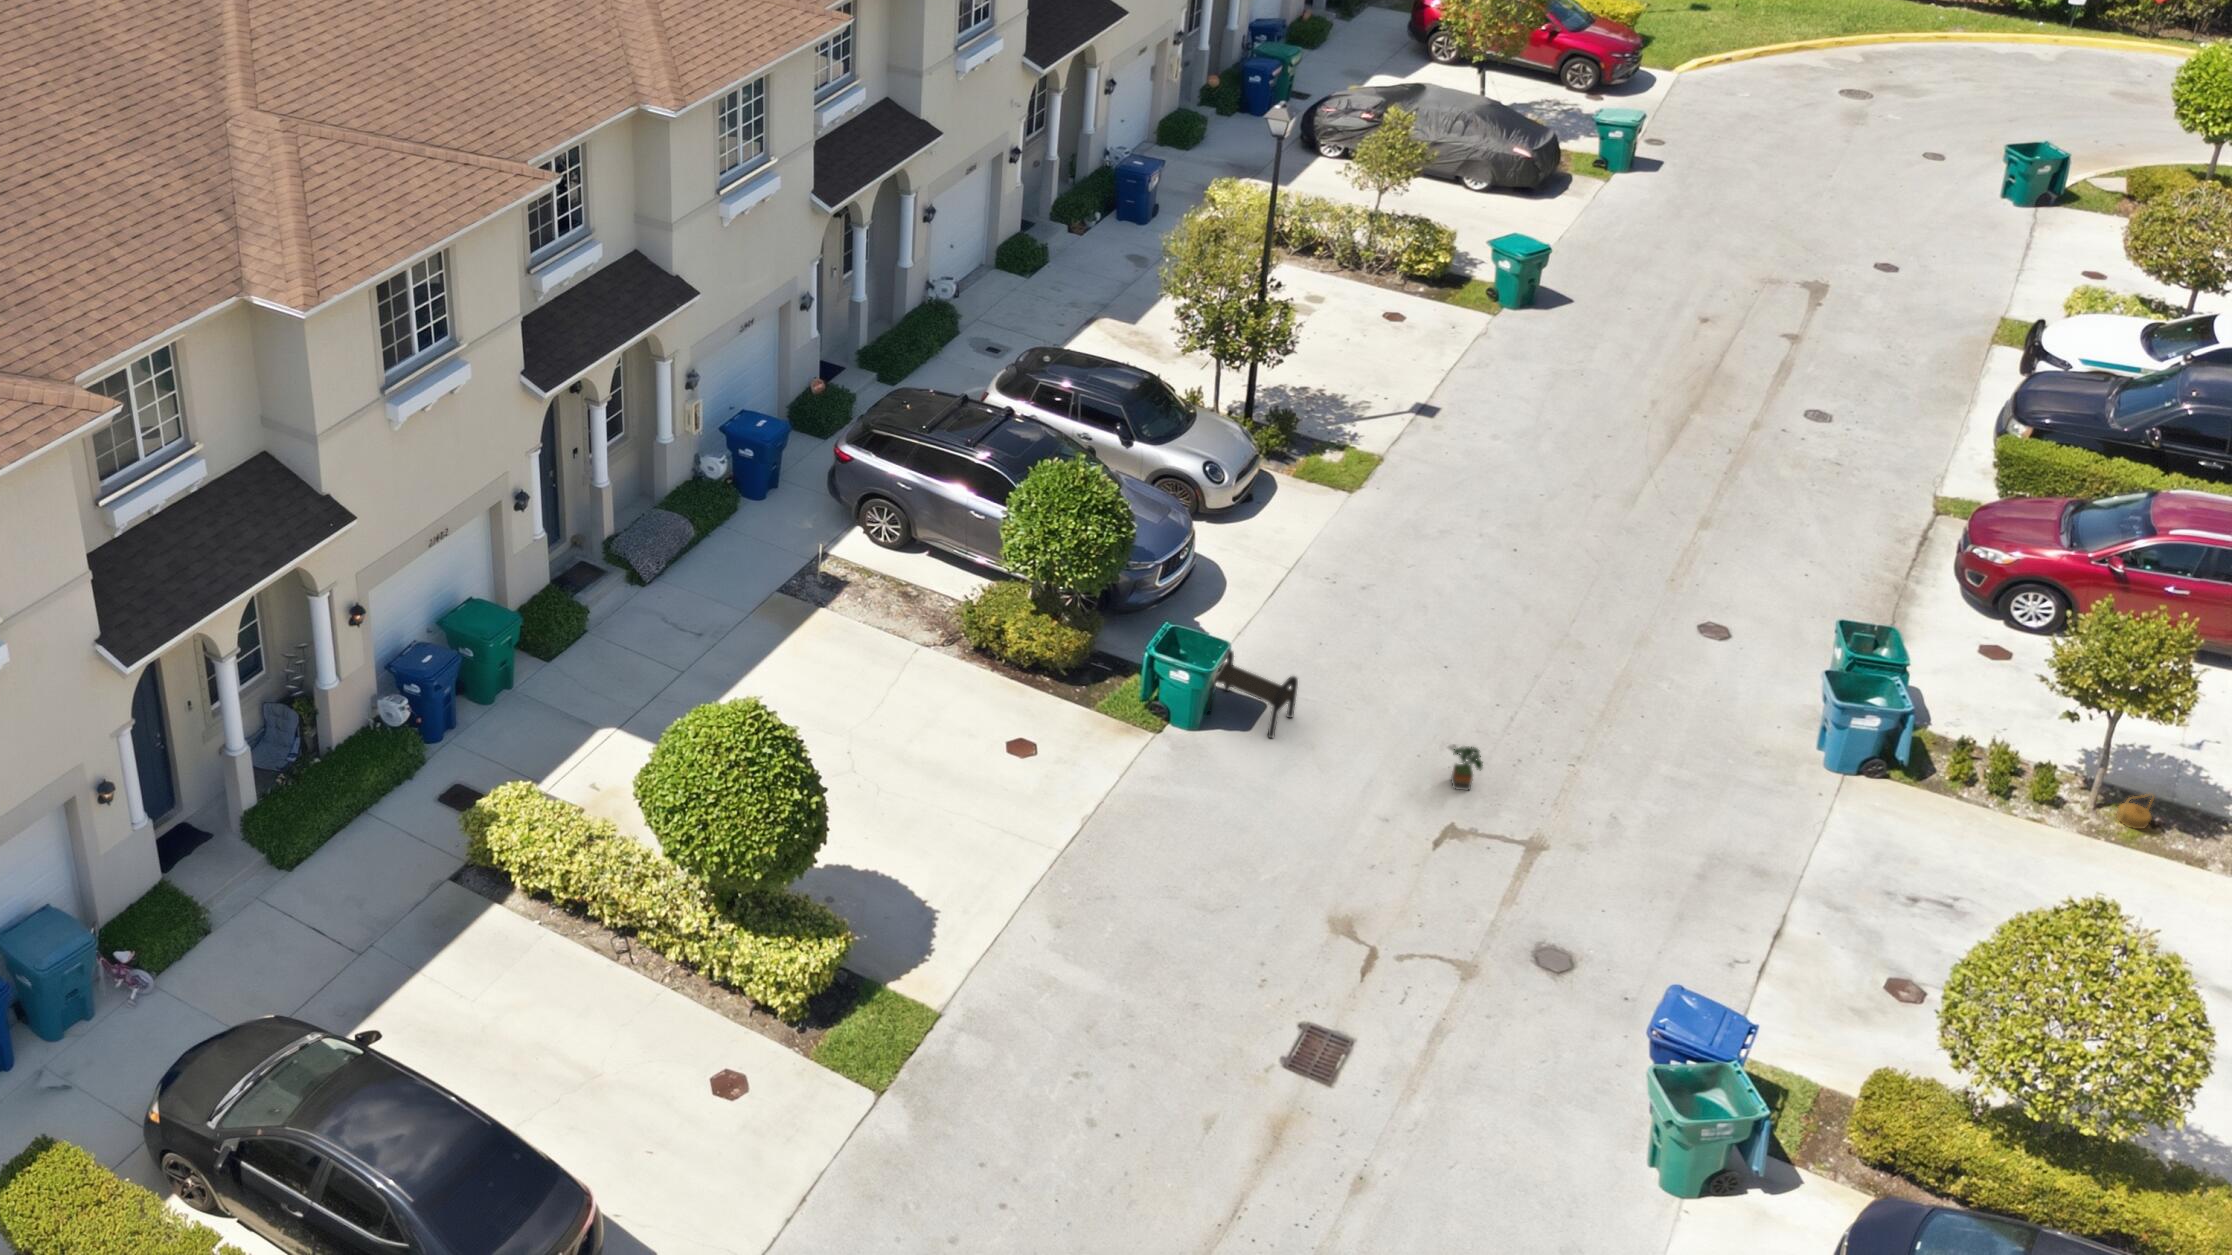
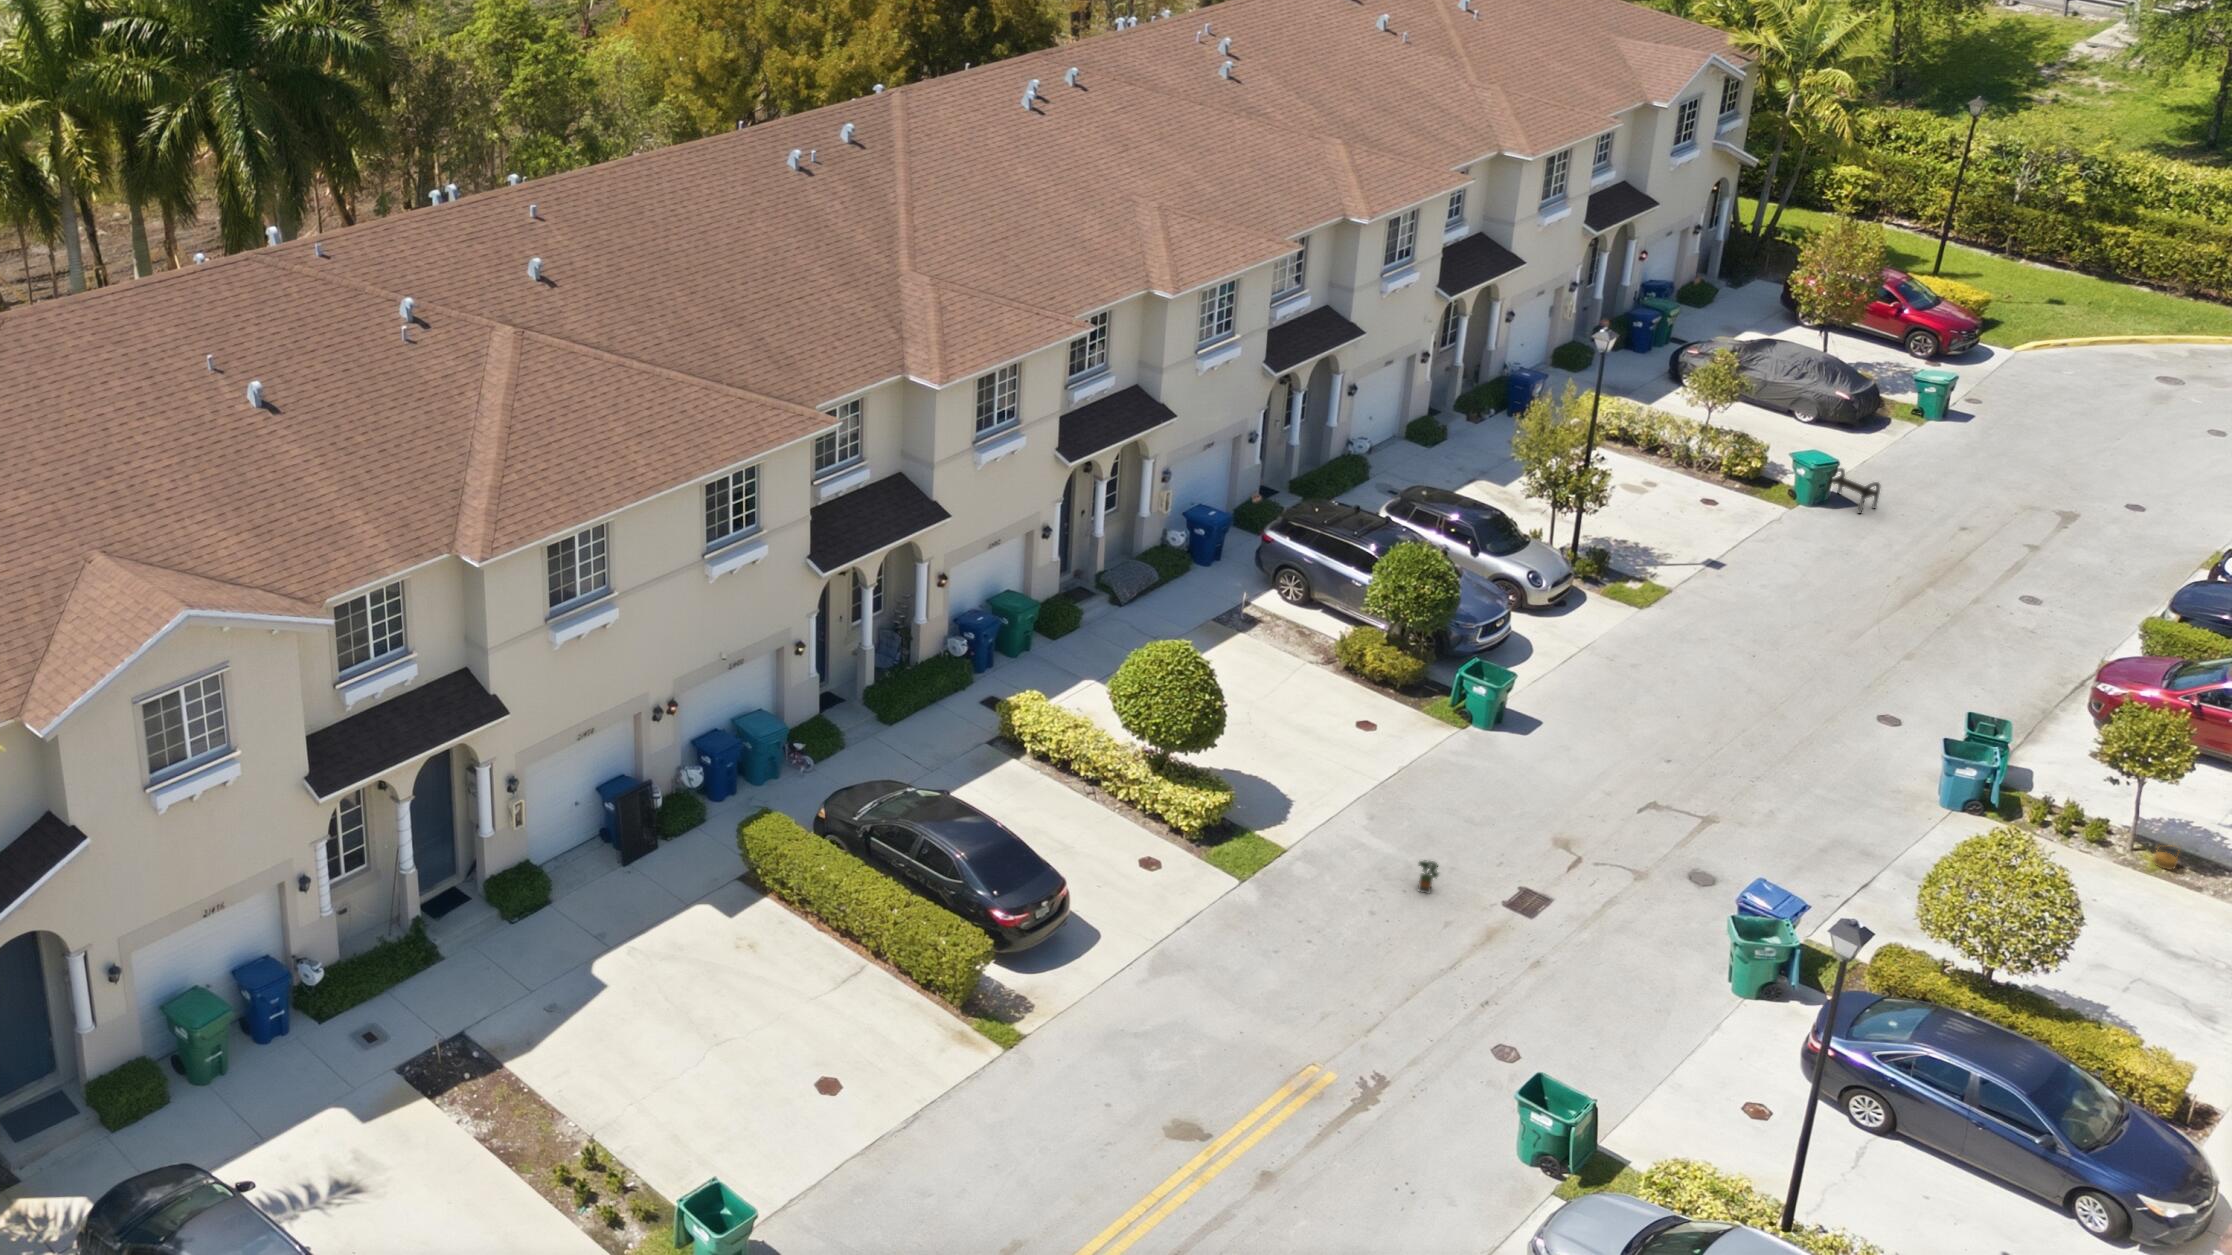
bench: present [1208,650,1298,738] -> present [1824,468,1880,513]
potted tree: present [1451,746,1483,791] -> present [1418,860,1438,893]

